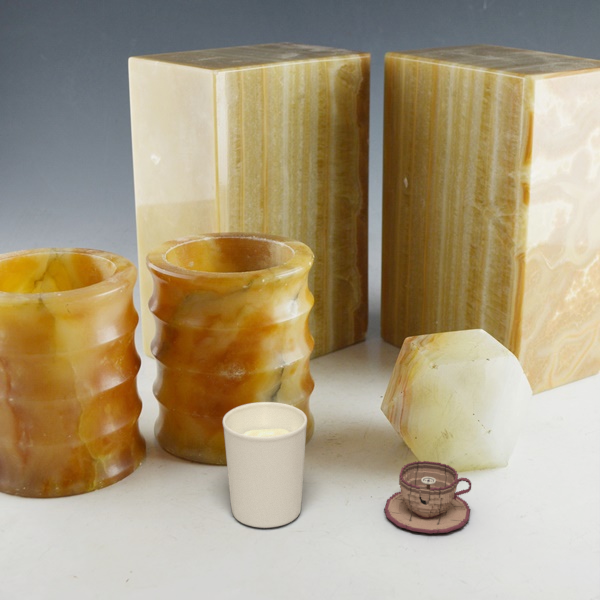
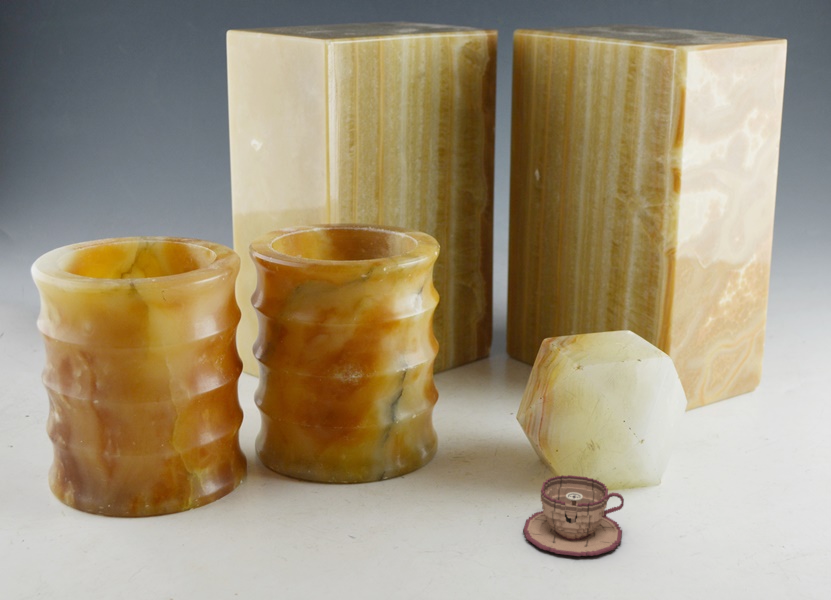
candle holder: present [223,402,307,528] -> none [338,407,435,550]

